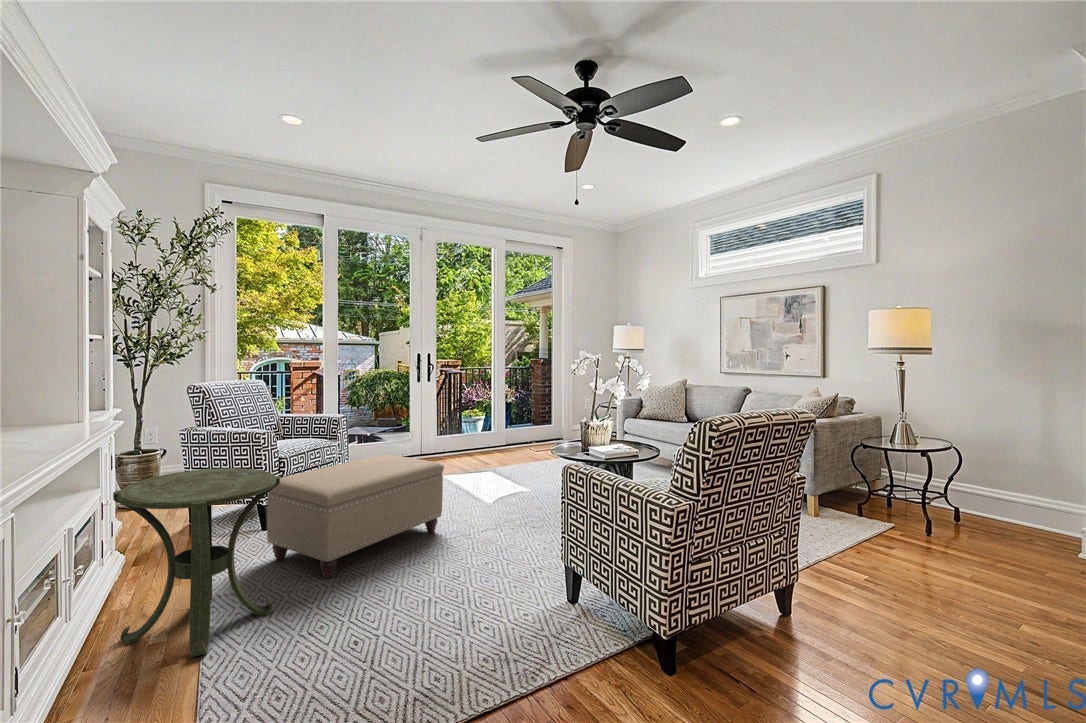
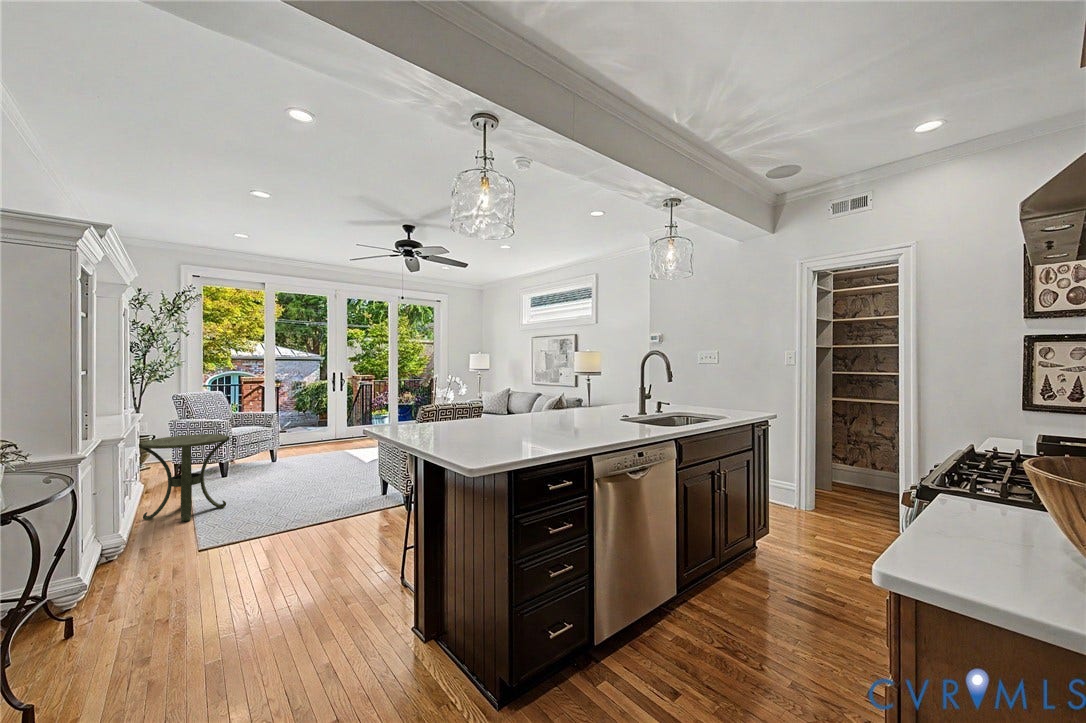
ottoman: present [267,454,444,578] -> none [223,431,335,494]

